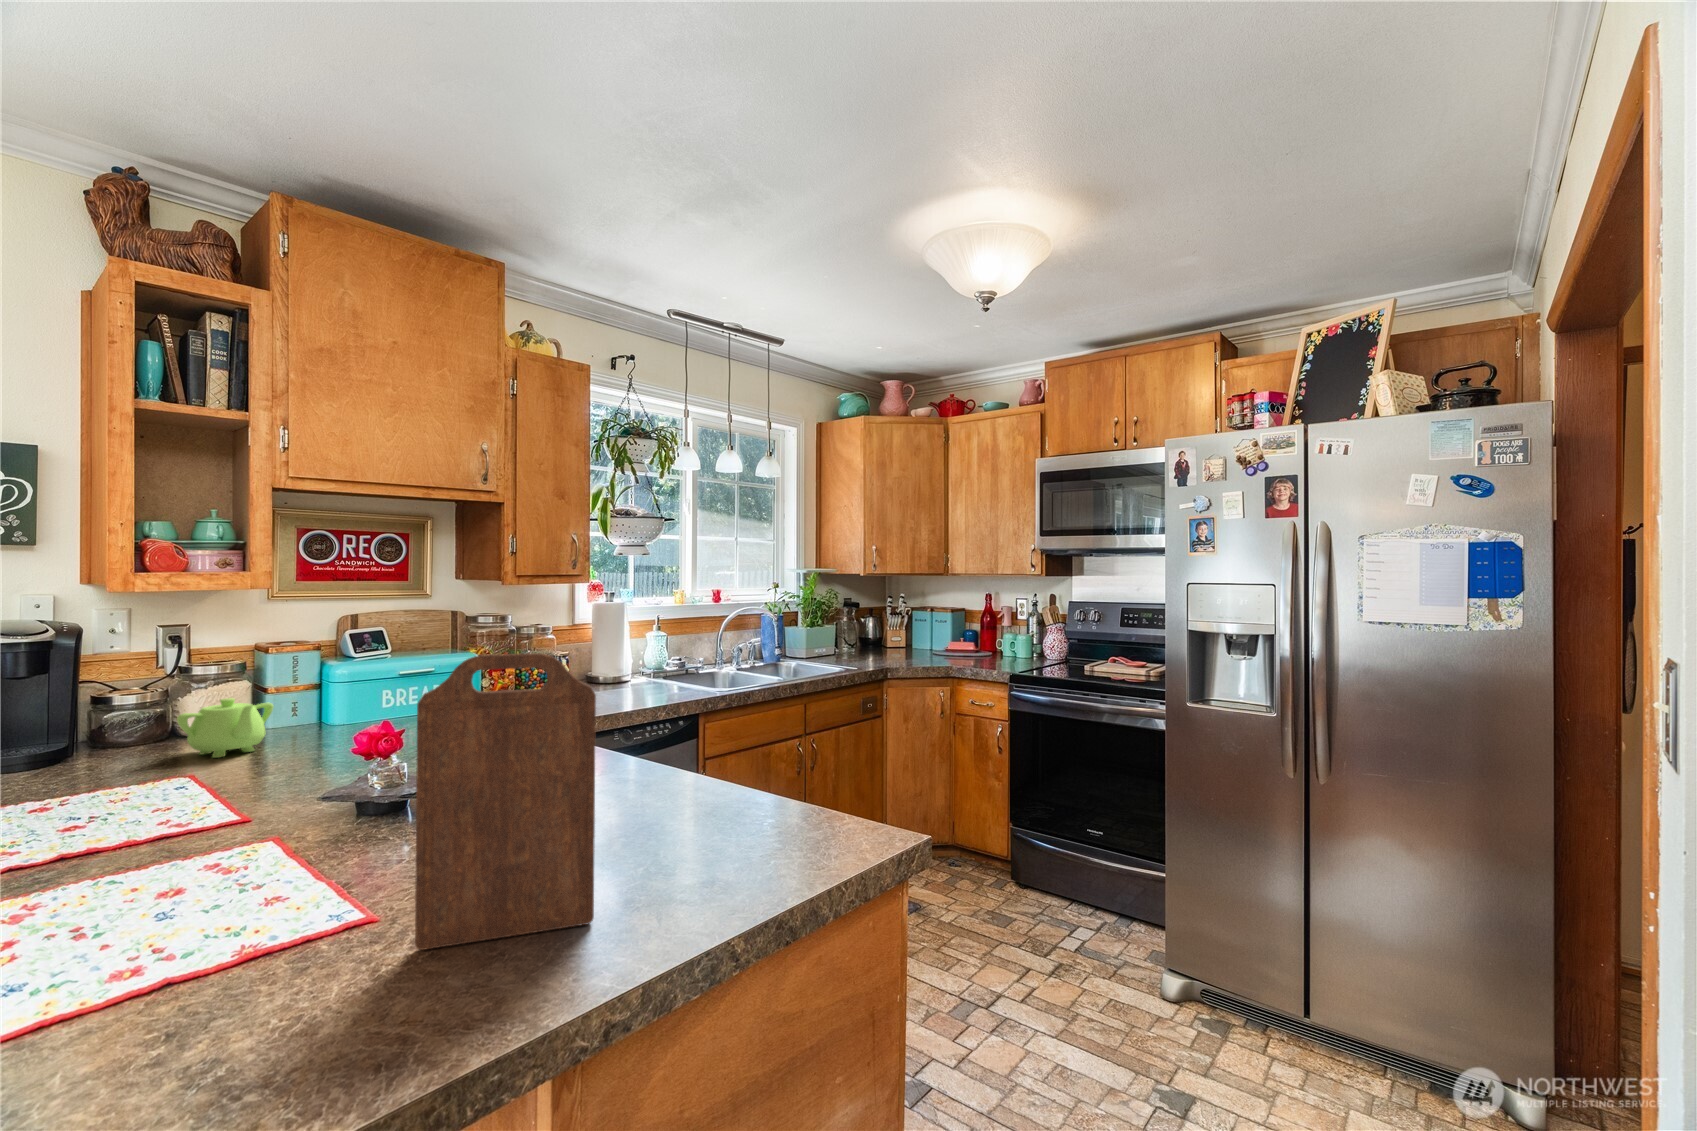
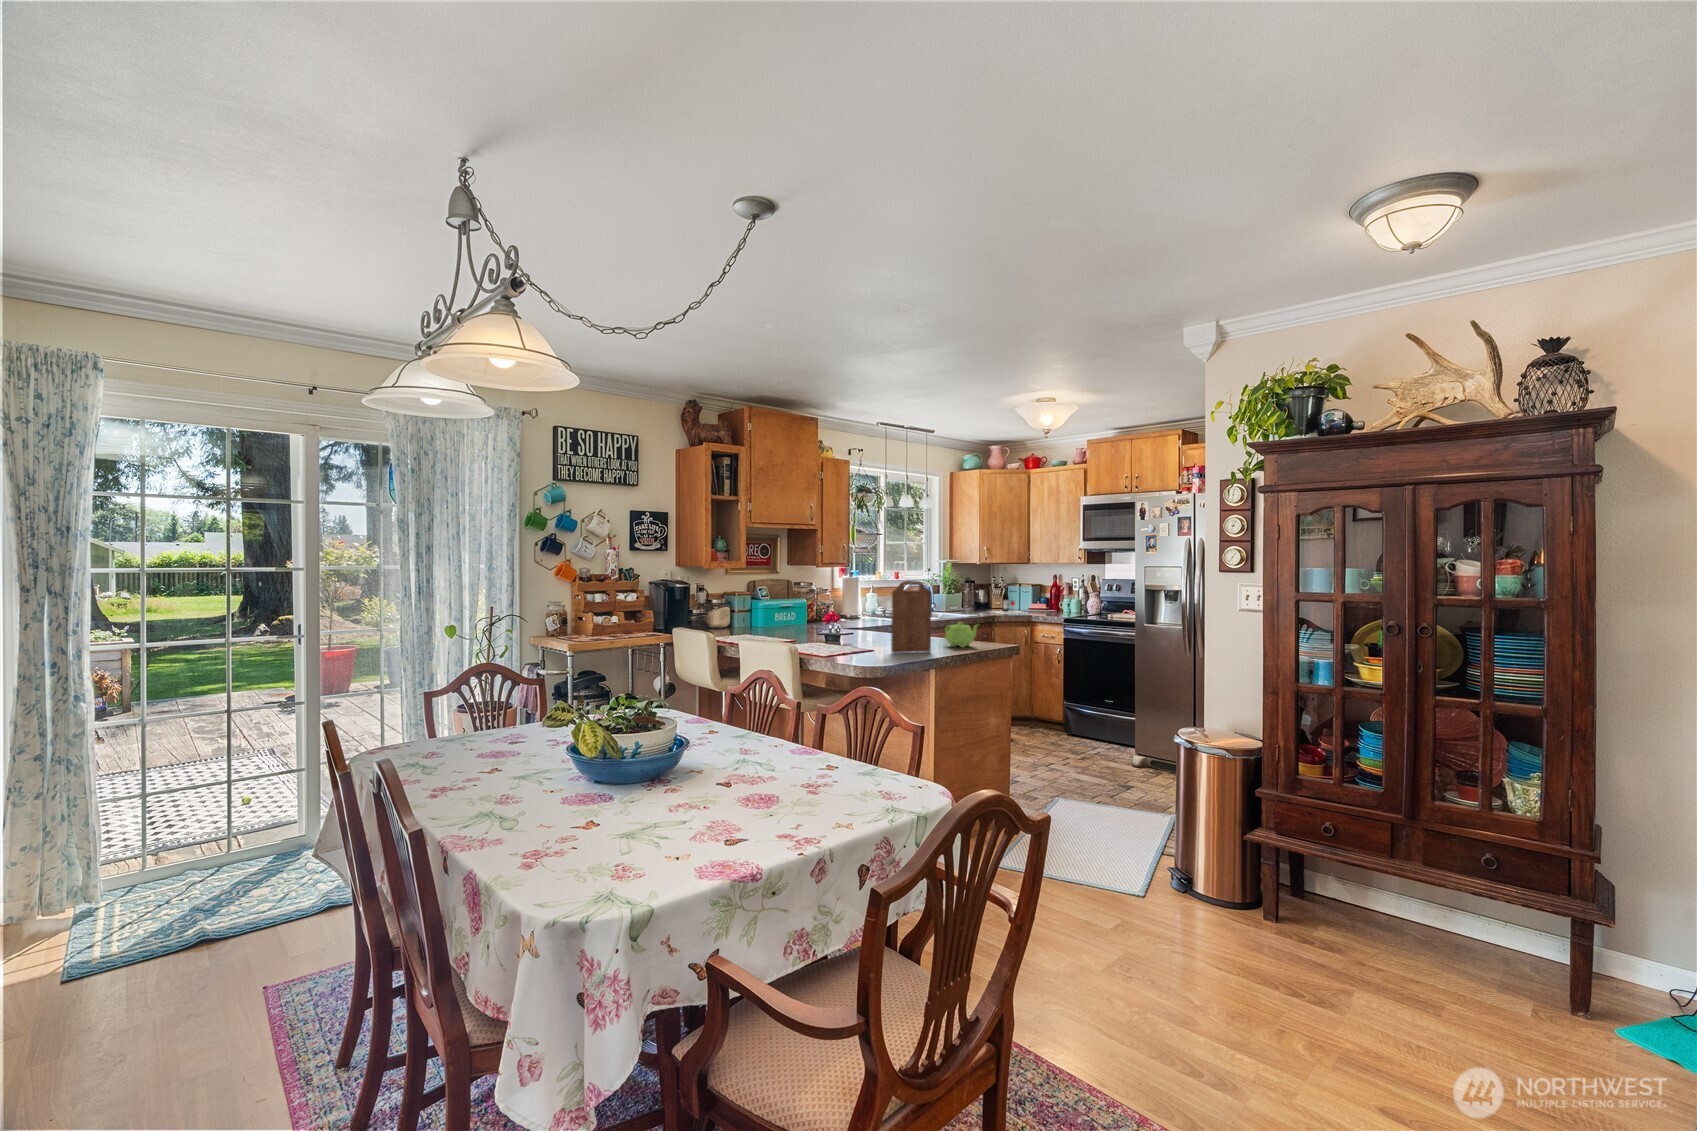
wine bottle: none [873,618,950,661] -> present [993,590,1021,614]
teapot: present [177,698,273,758] -> present [945,622,977,647]

